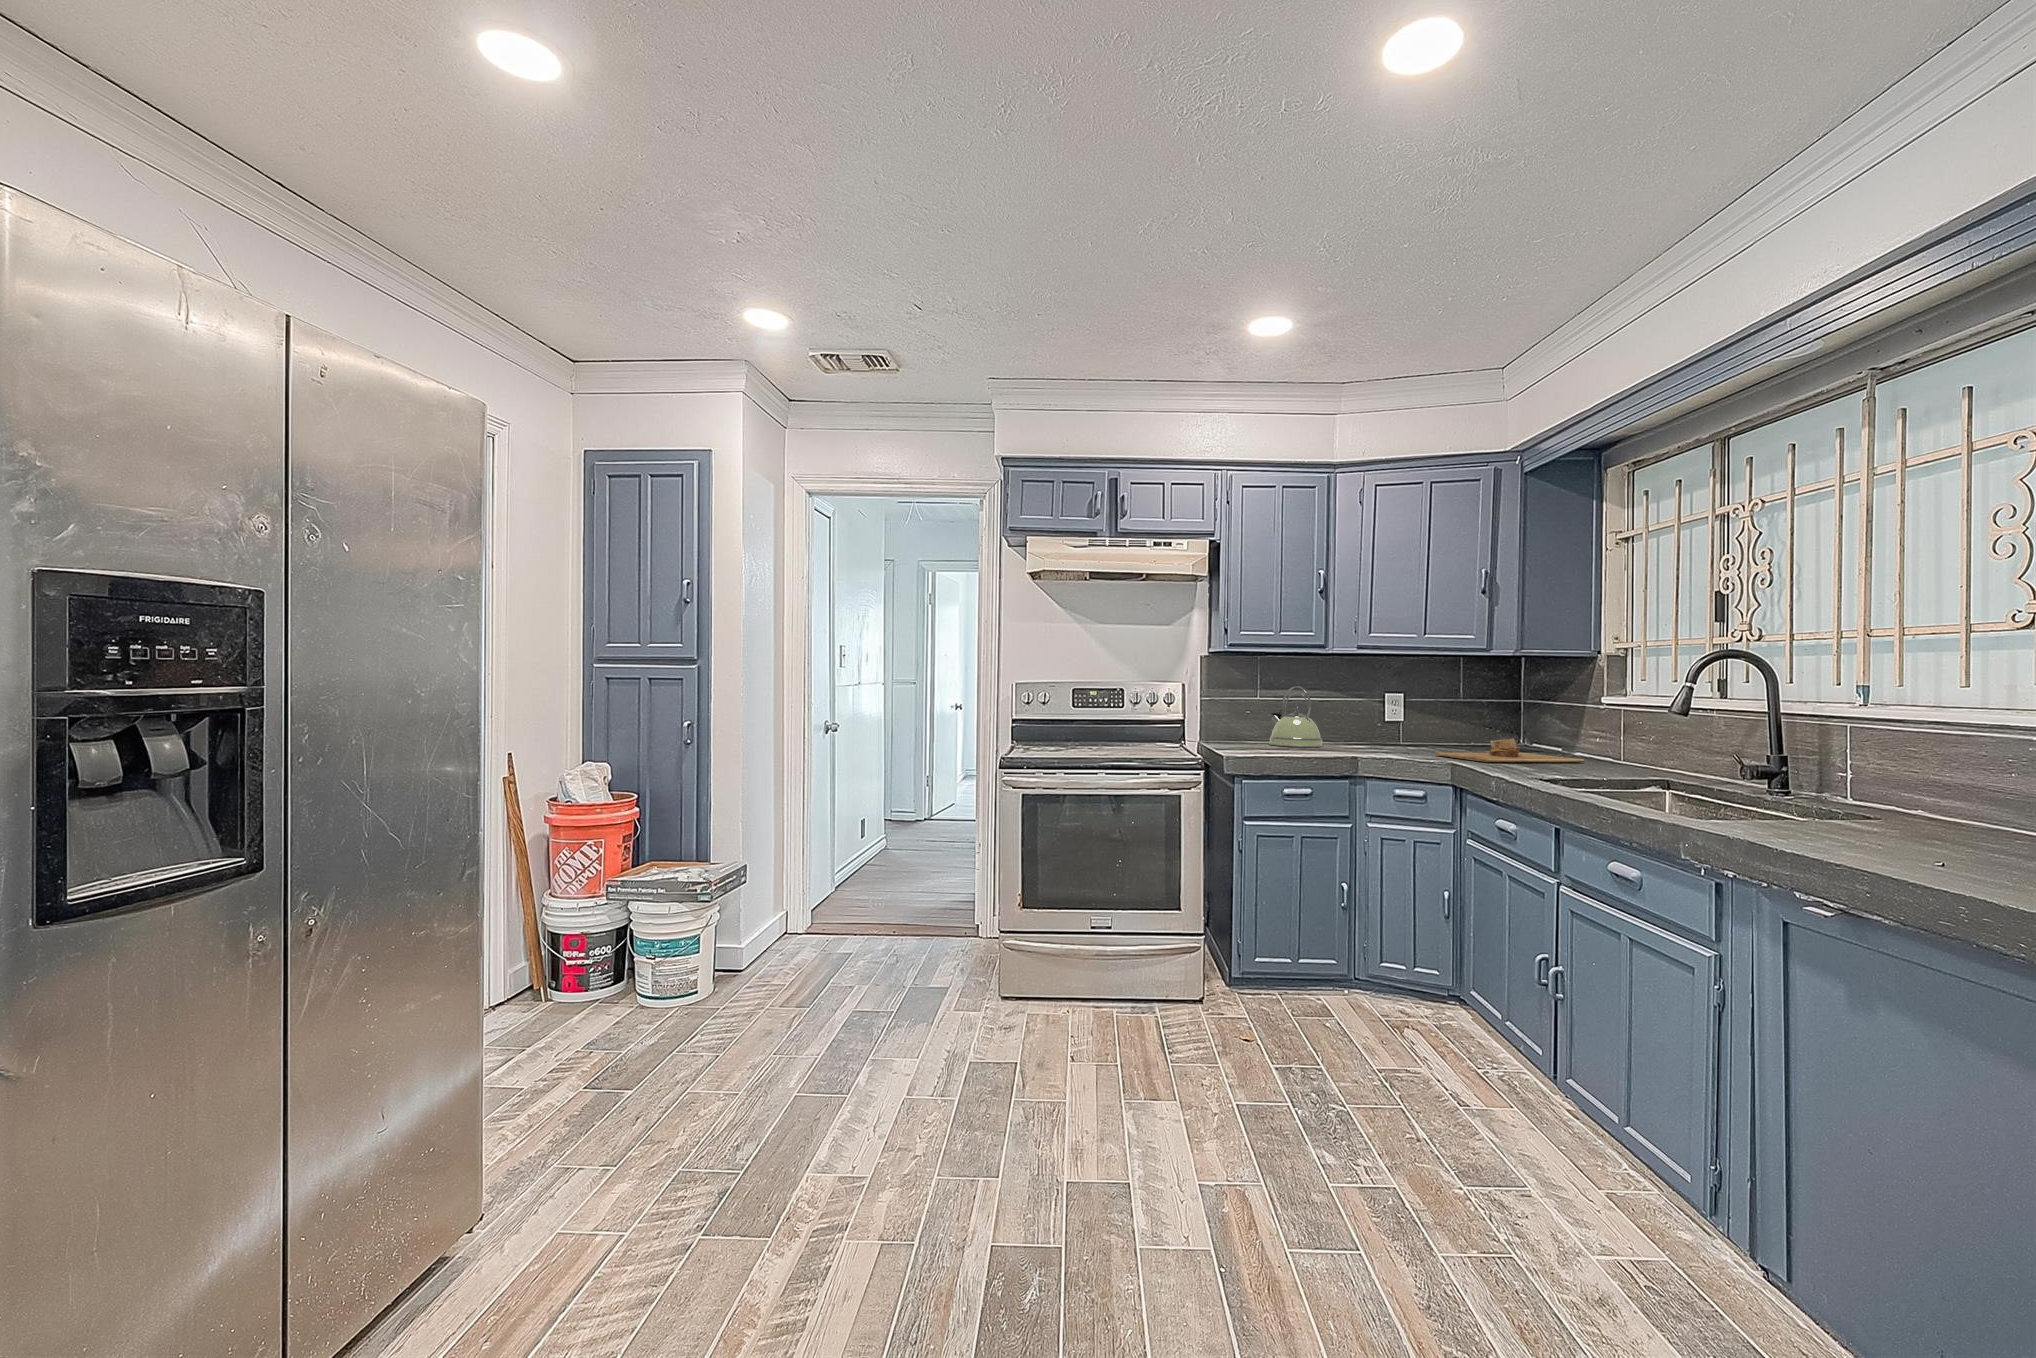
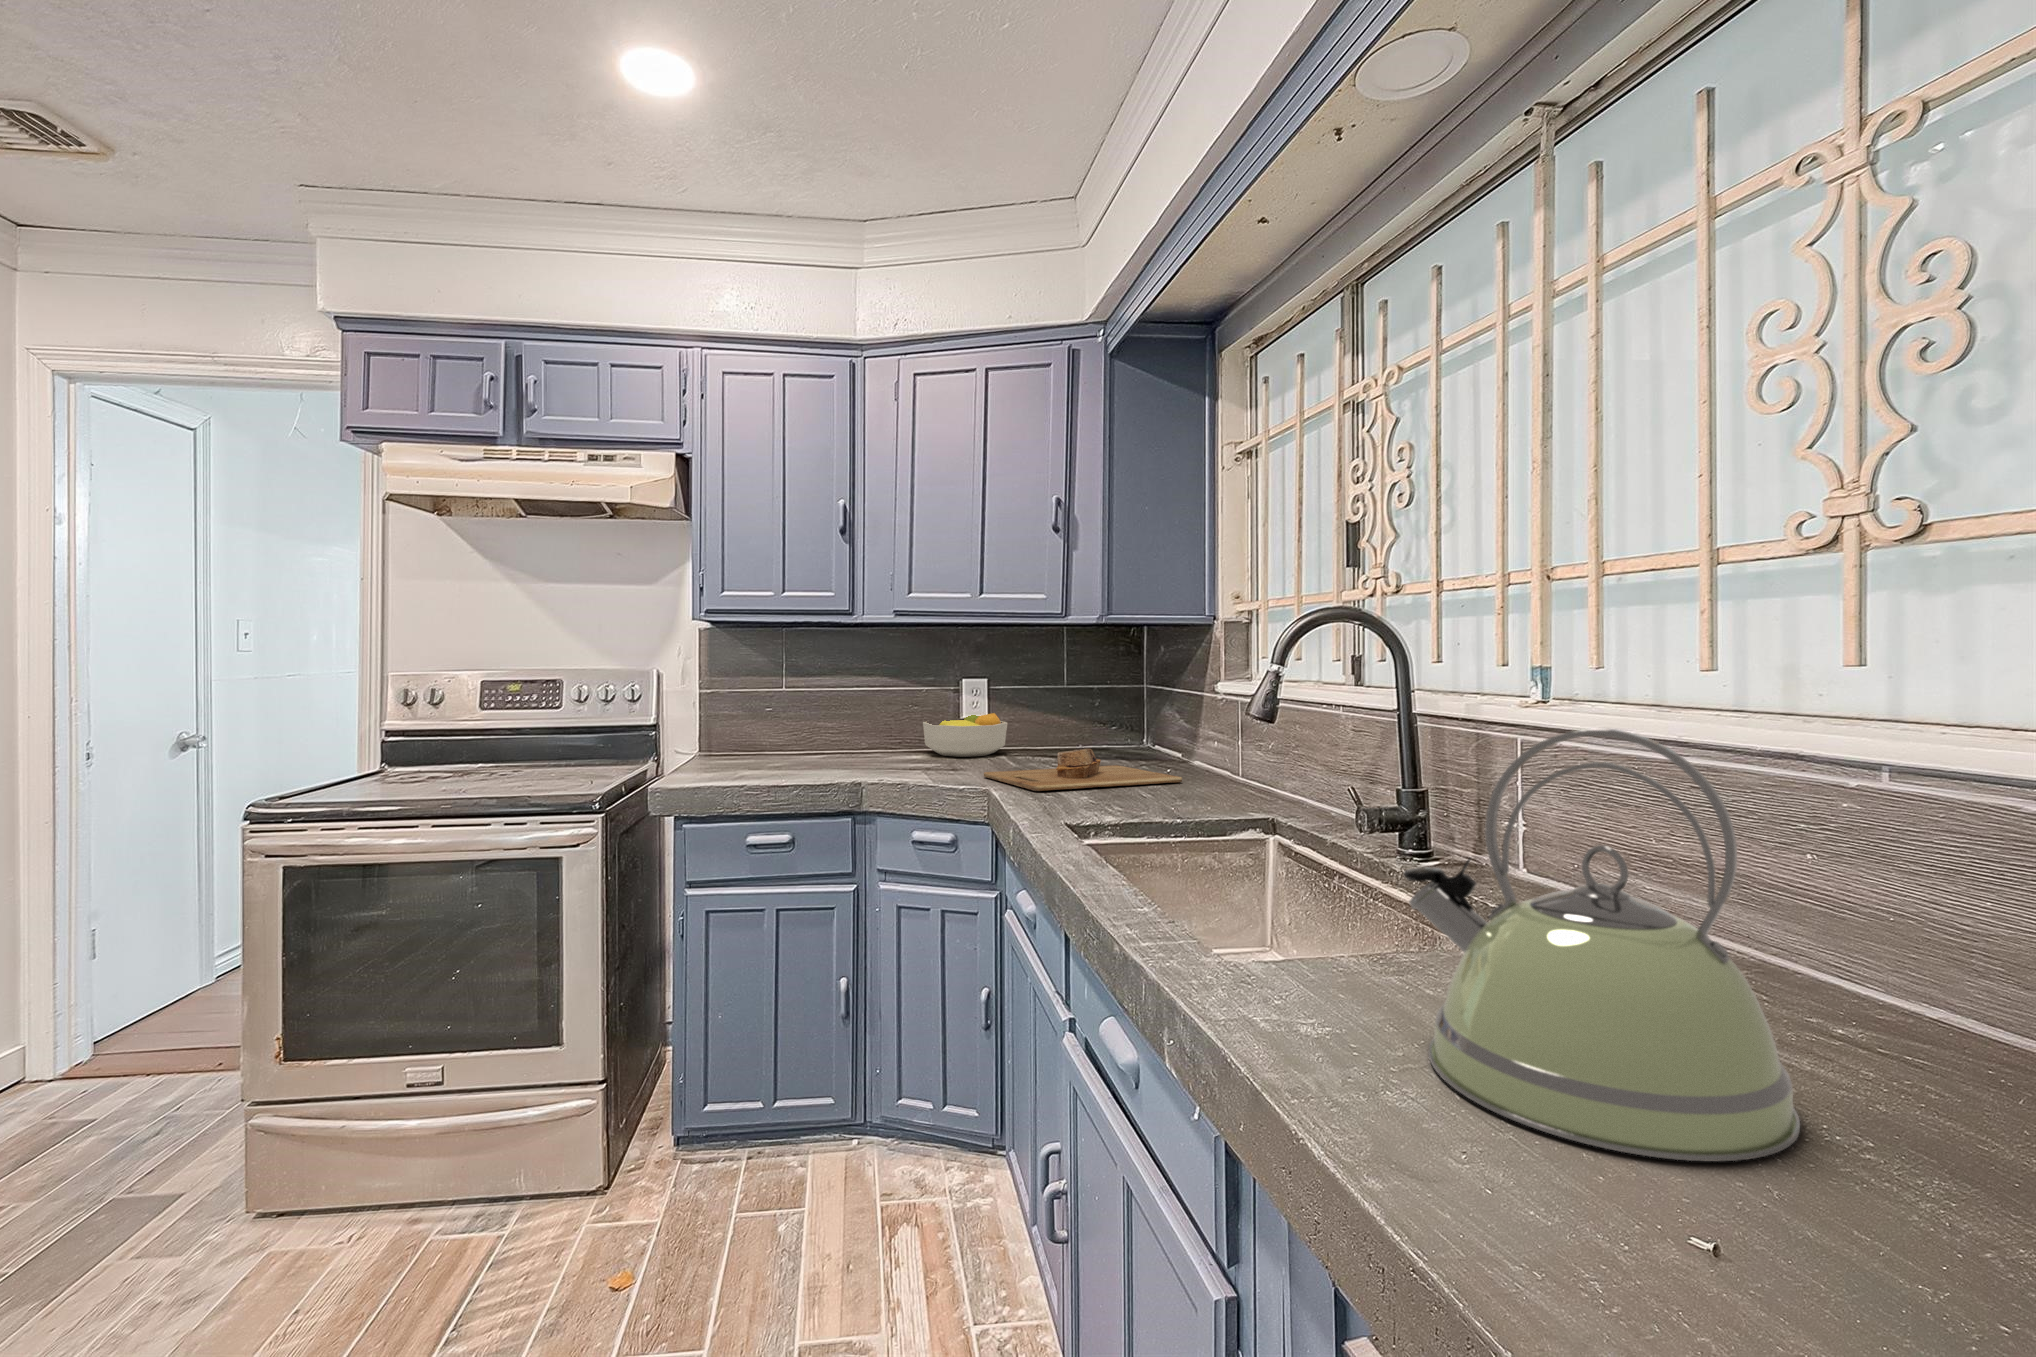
kettle: present [1269,686,1323,747] -> present [1404,728,1800,1161]
fruit bowl: none [1361,713,1425,746] -> present [923,713,1007,757]

